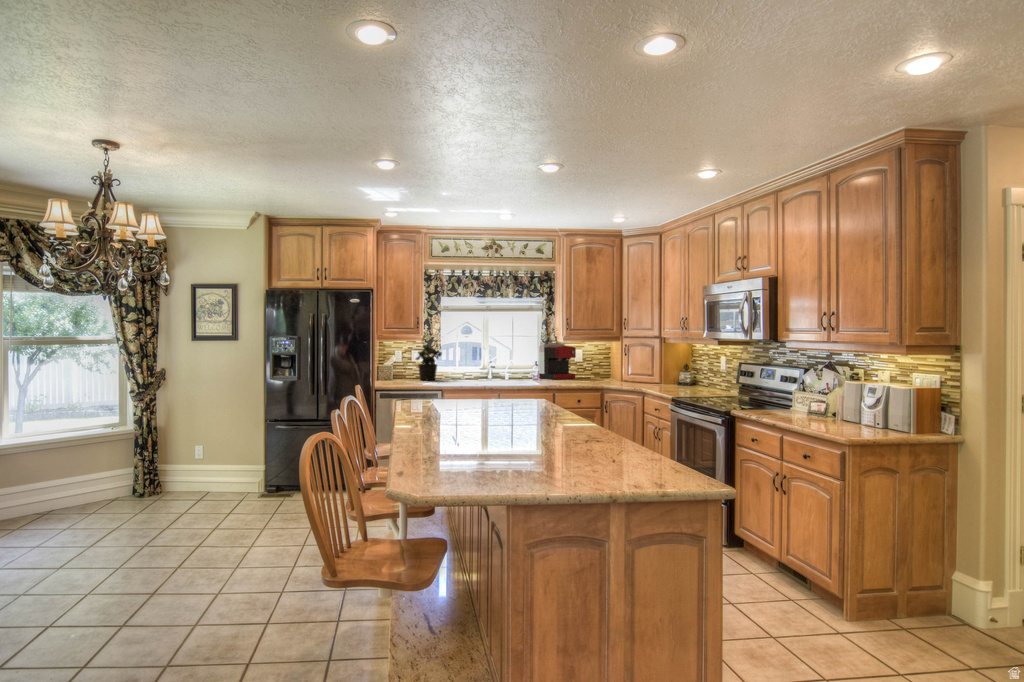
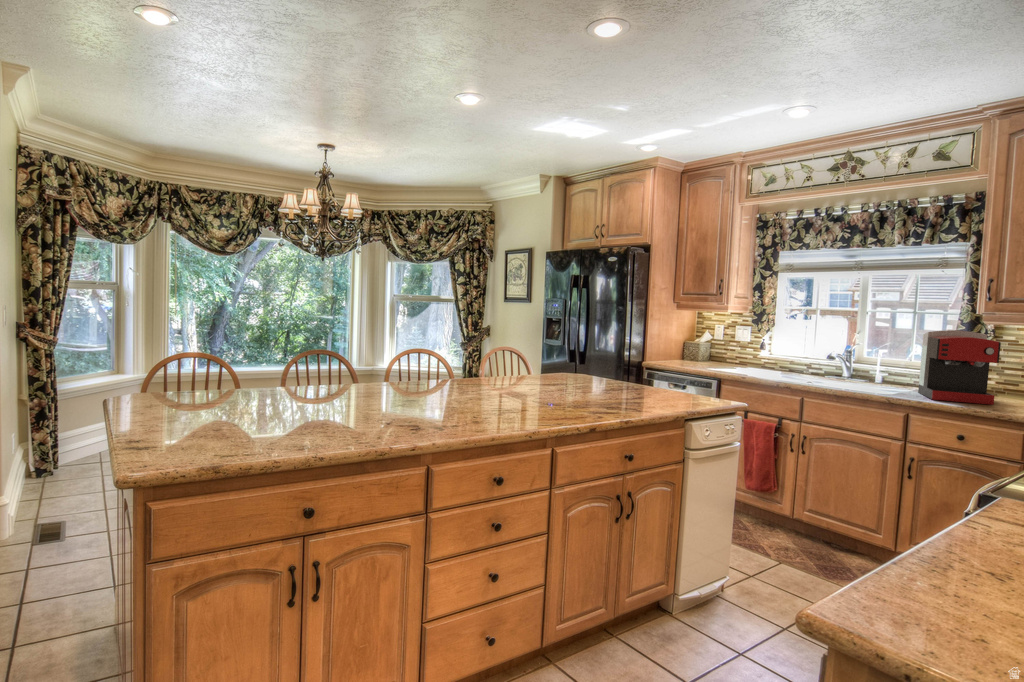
potted plant: present [416,345,442,380] -> none [706,318,750,371]

